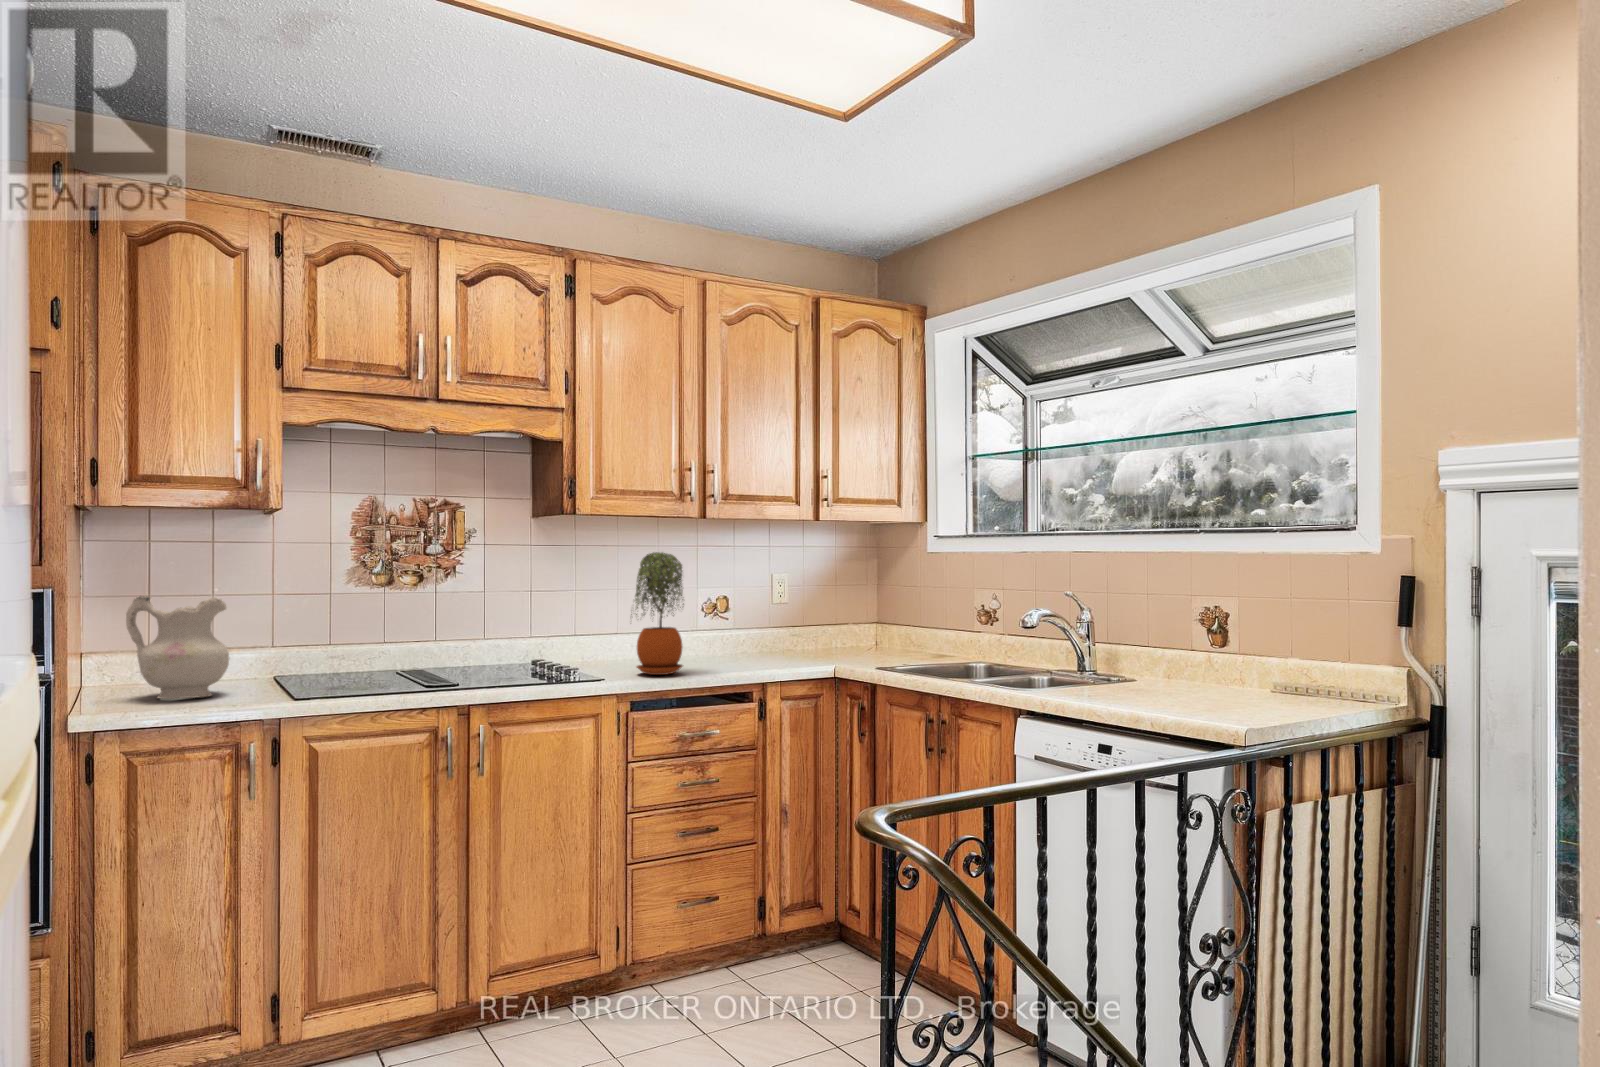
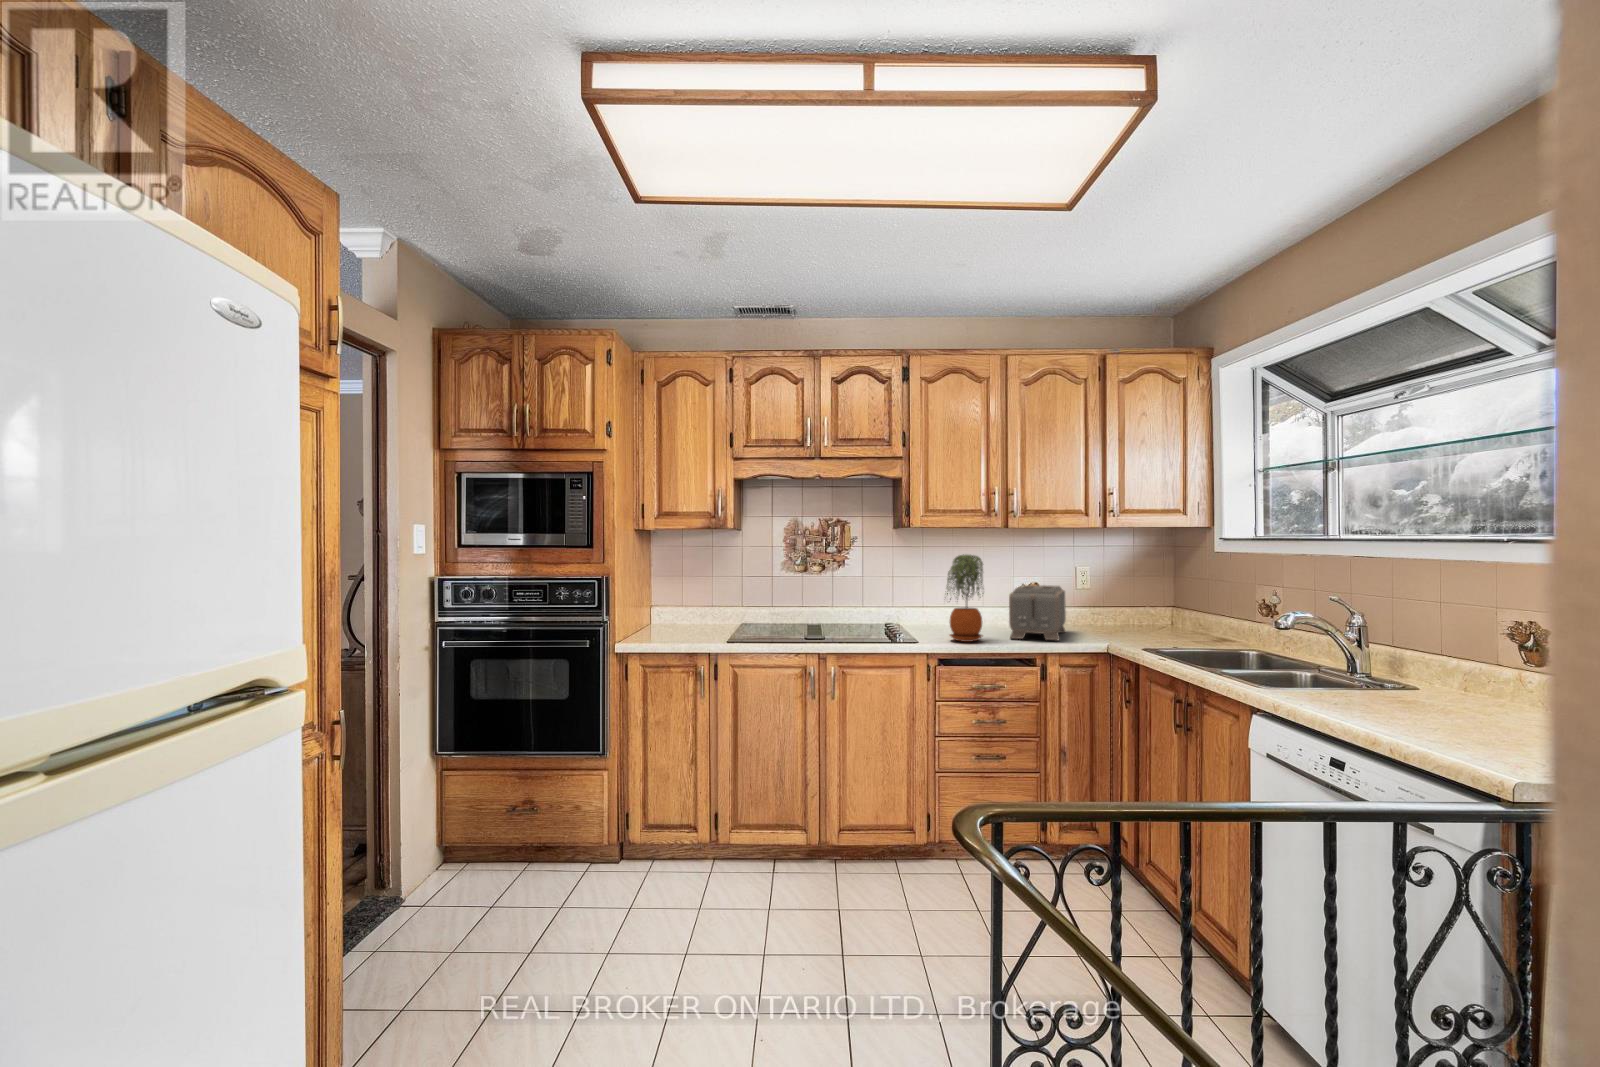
toaster: none [706,595,776,667] -> present [1009,585,1066,640]
ceramic pitcher: present [126,596,229,699] -> none [658,578,707,637]

